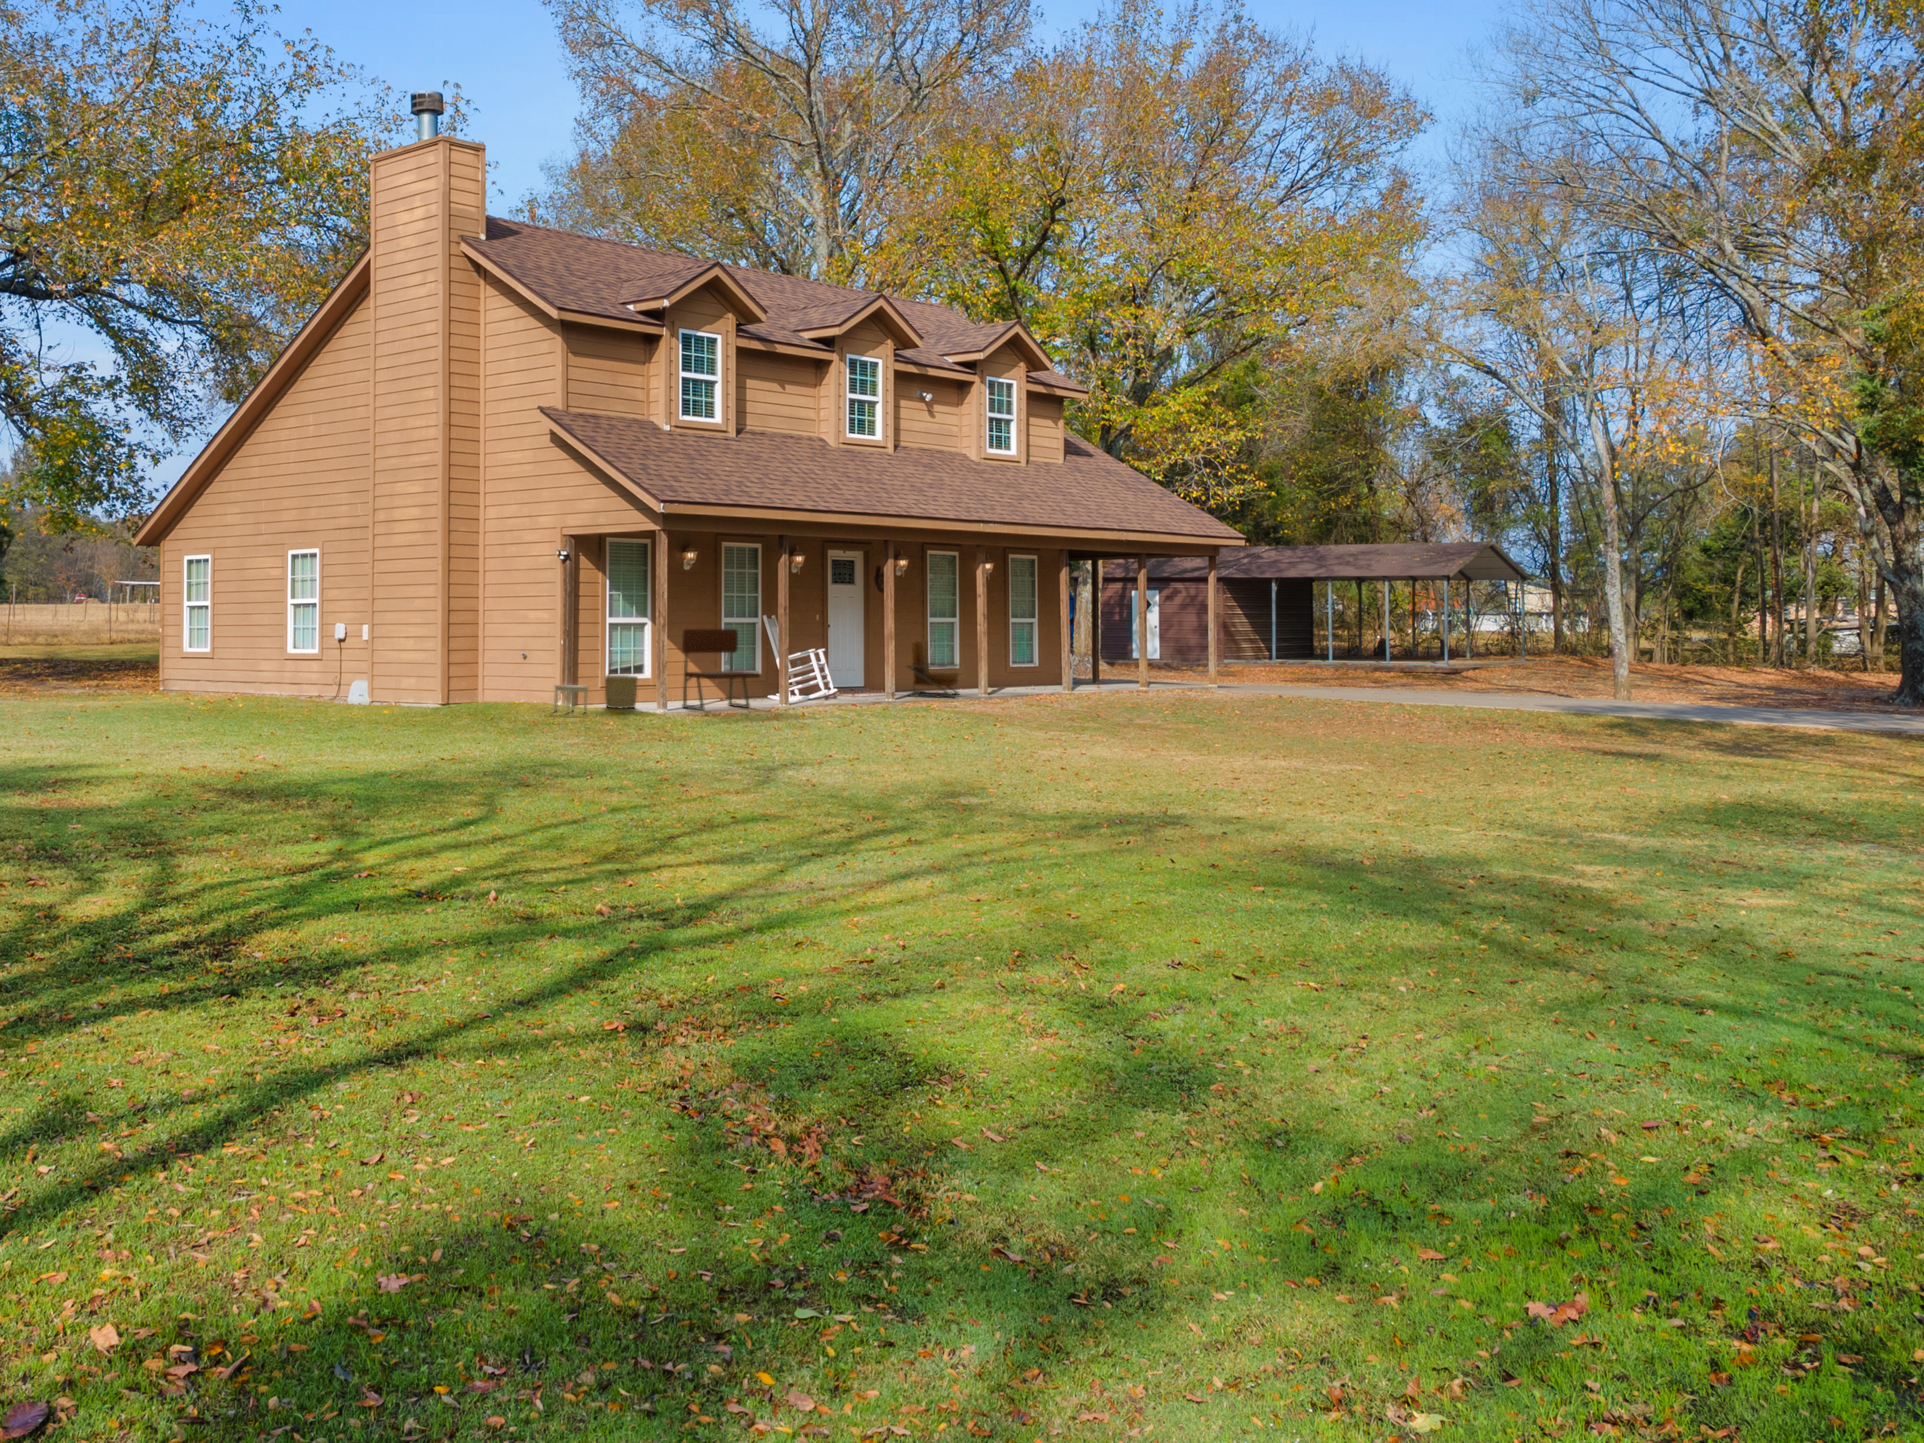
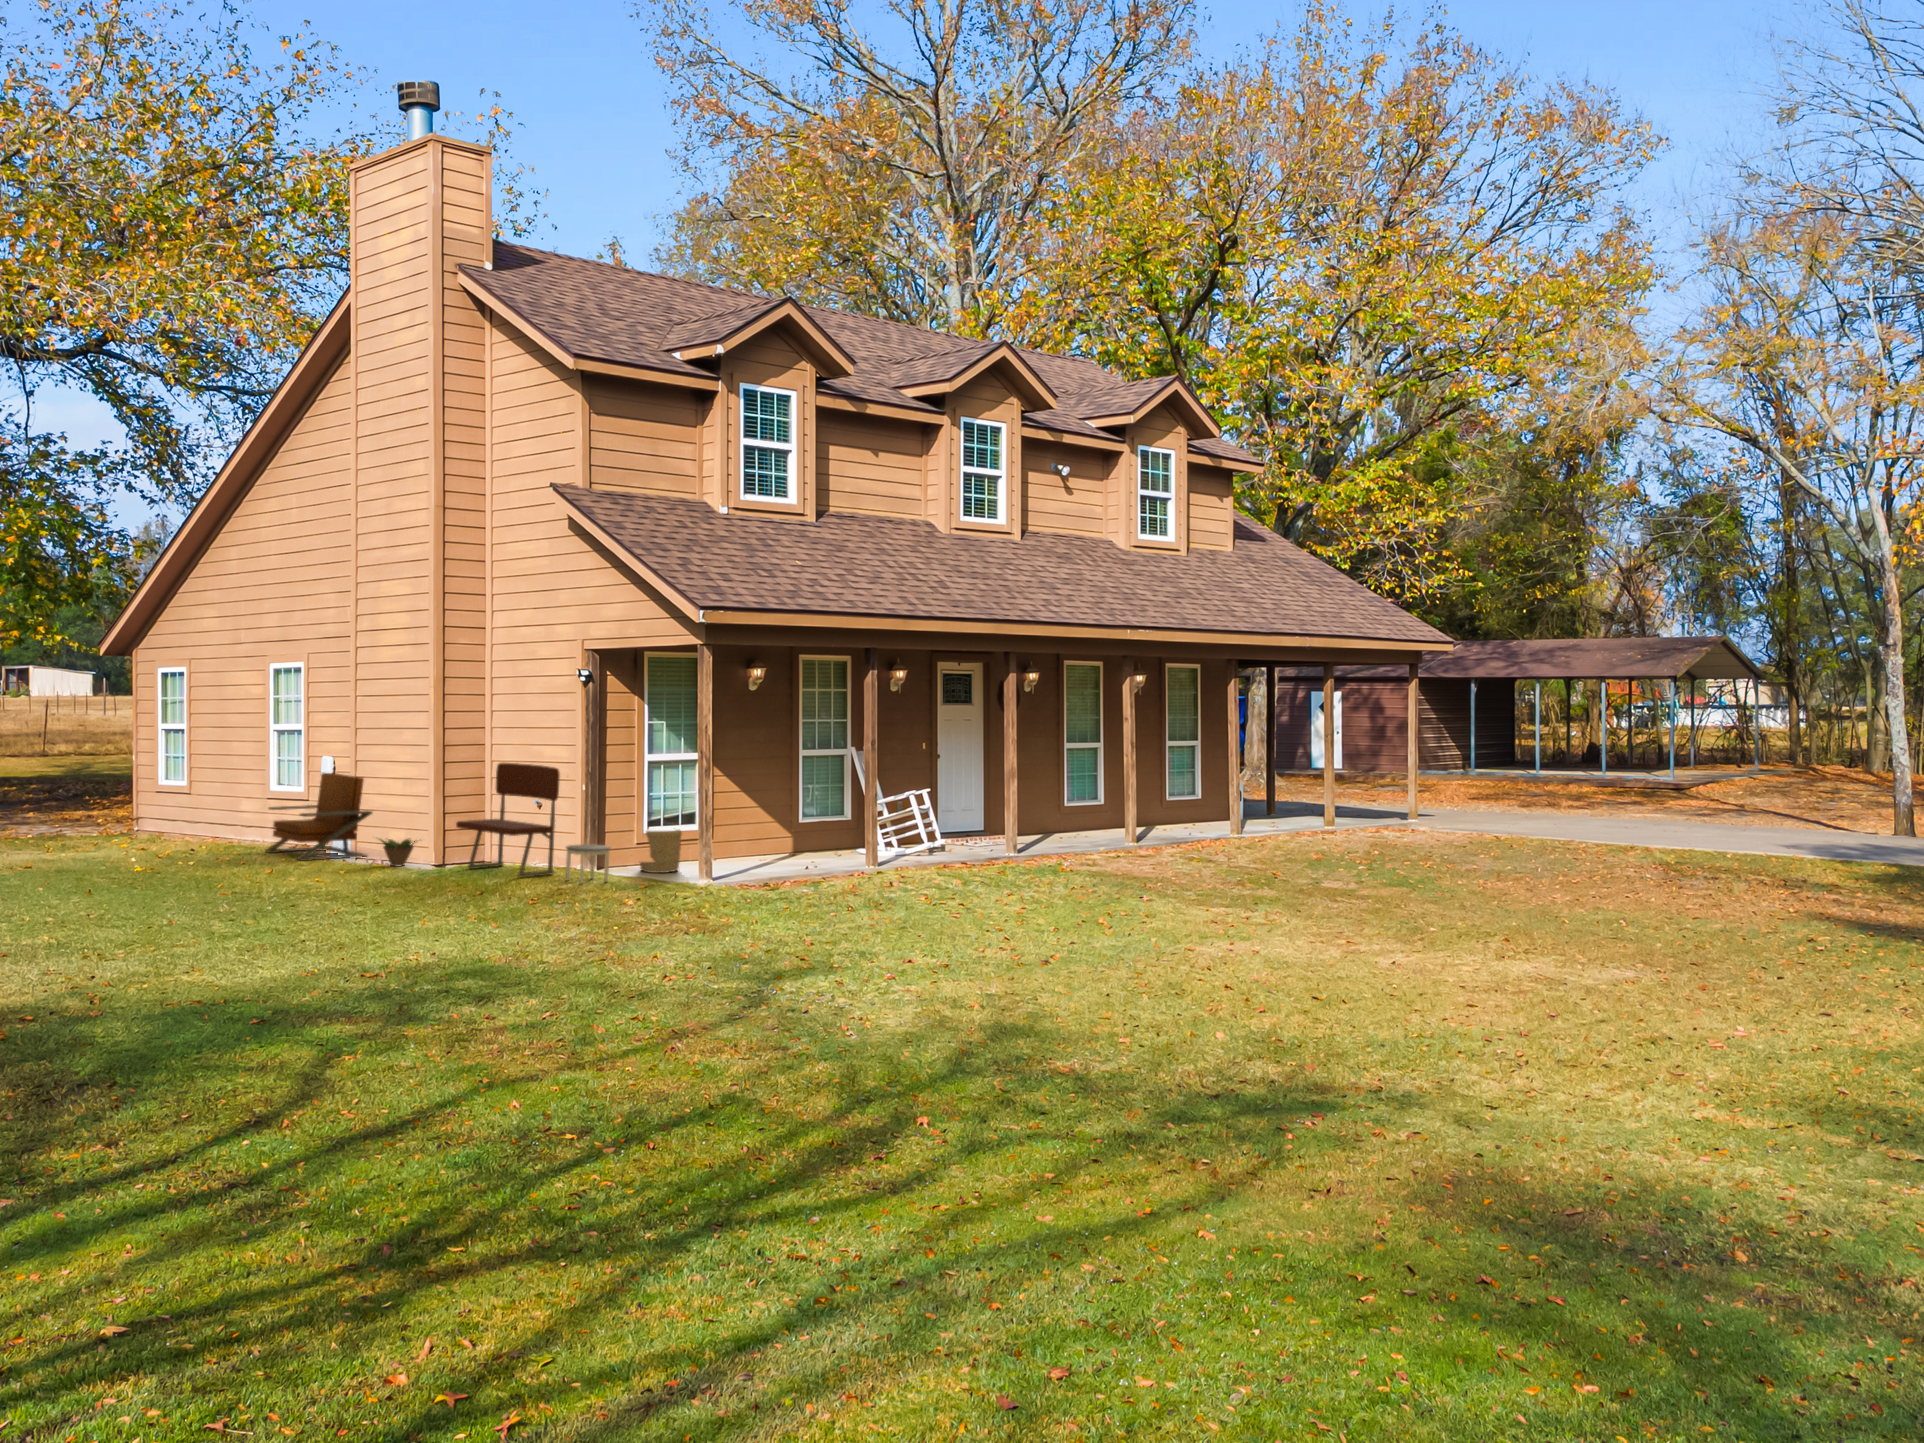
bench: present [682,629,760,710] -> present [456,763,560,877]
lounge chair: present [907,641,959,698] -> present [266,772,372,861]
decorative plant: none [399,681,439,704] -> present [379,839,415,866]

